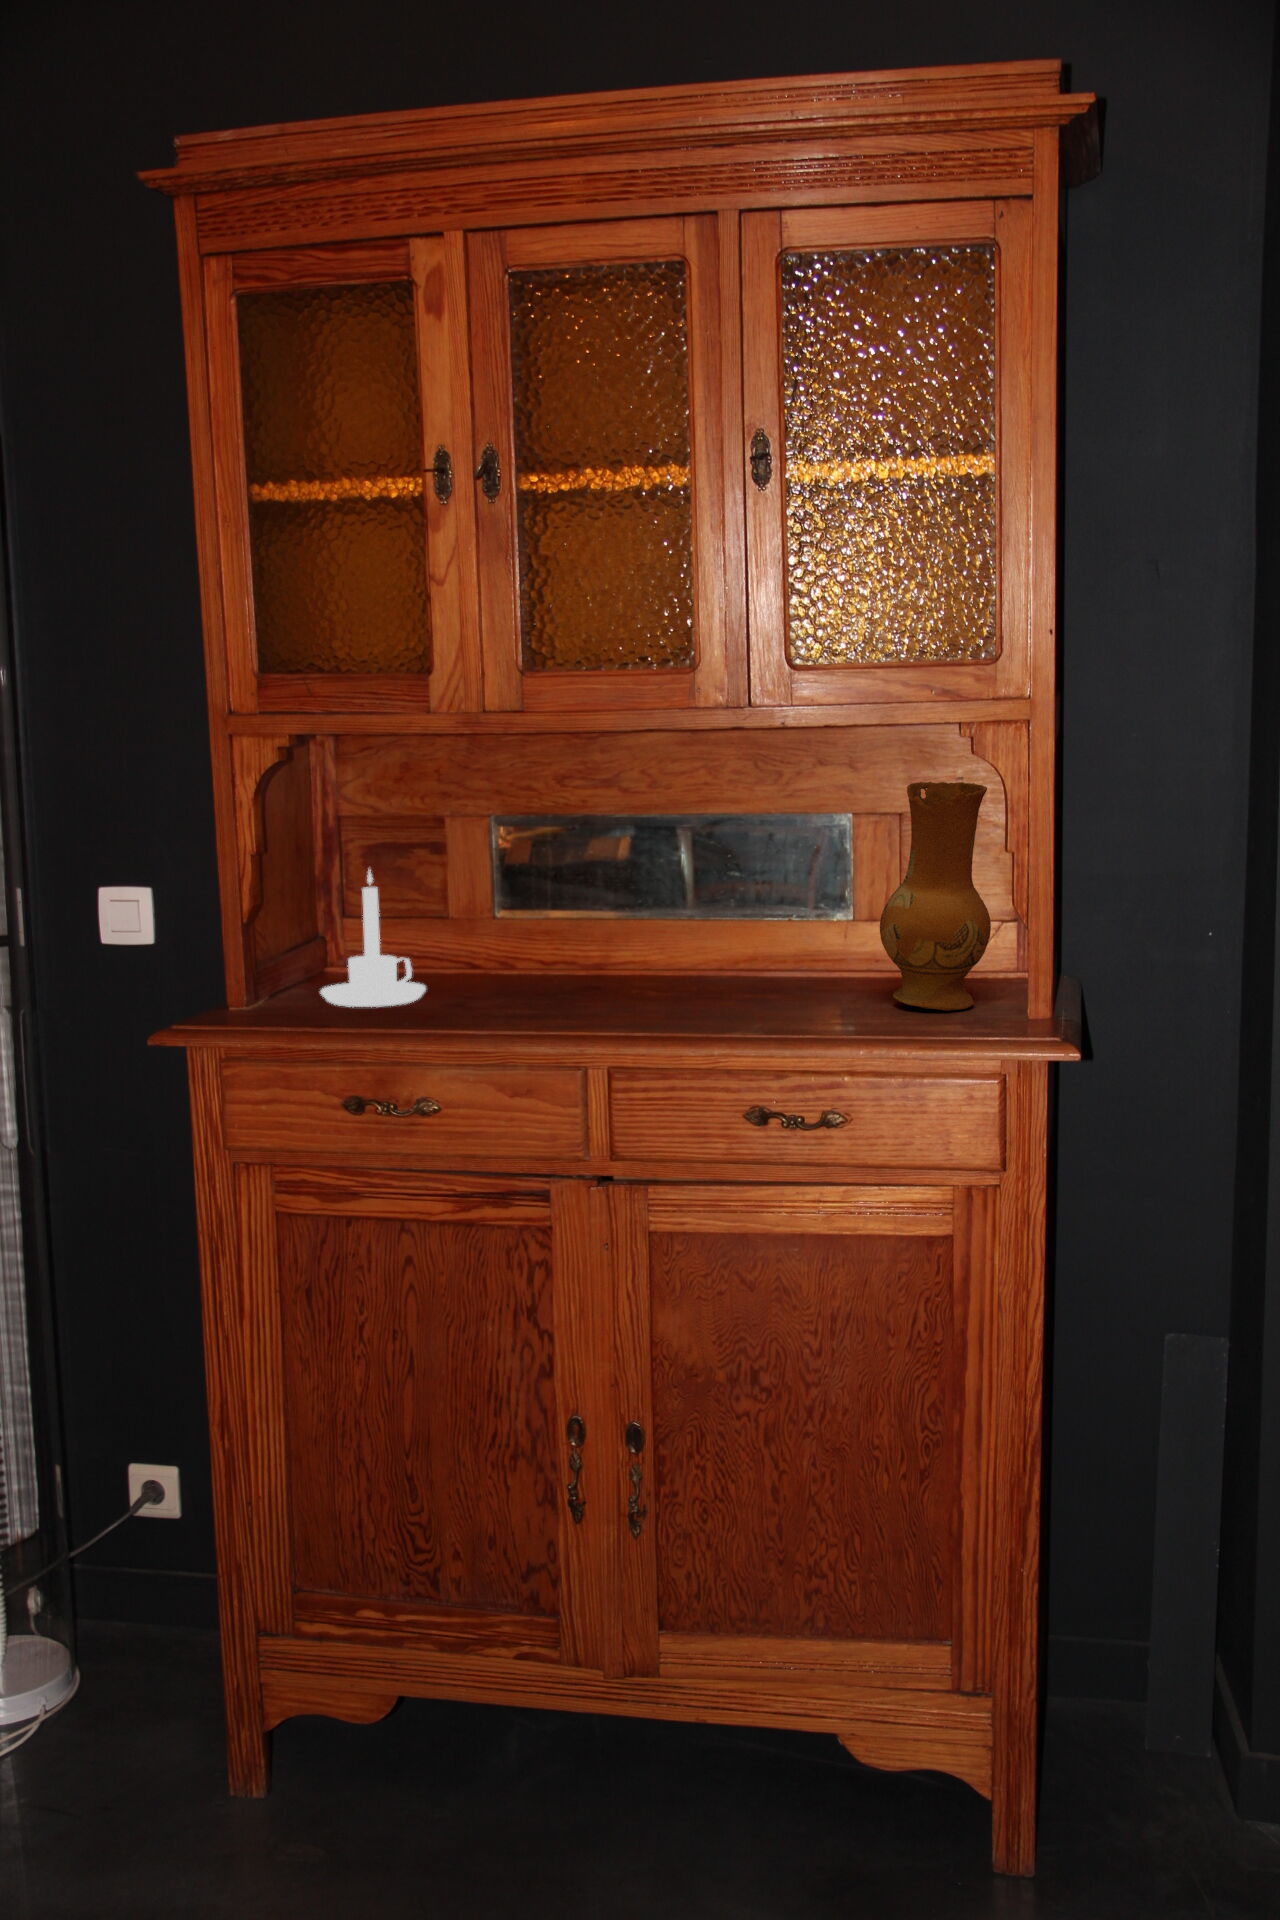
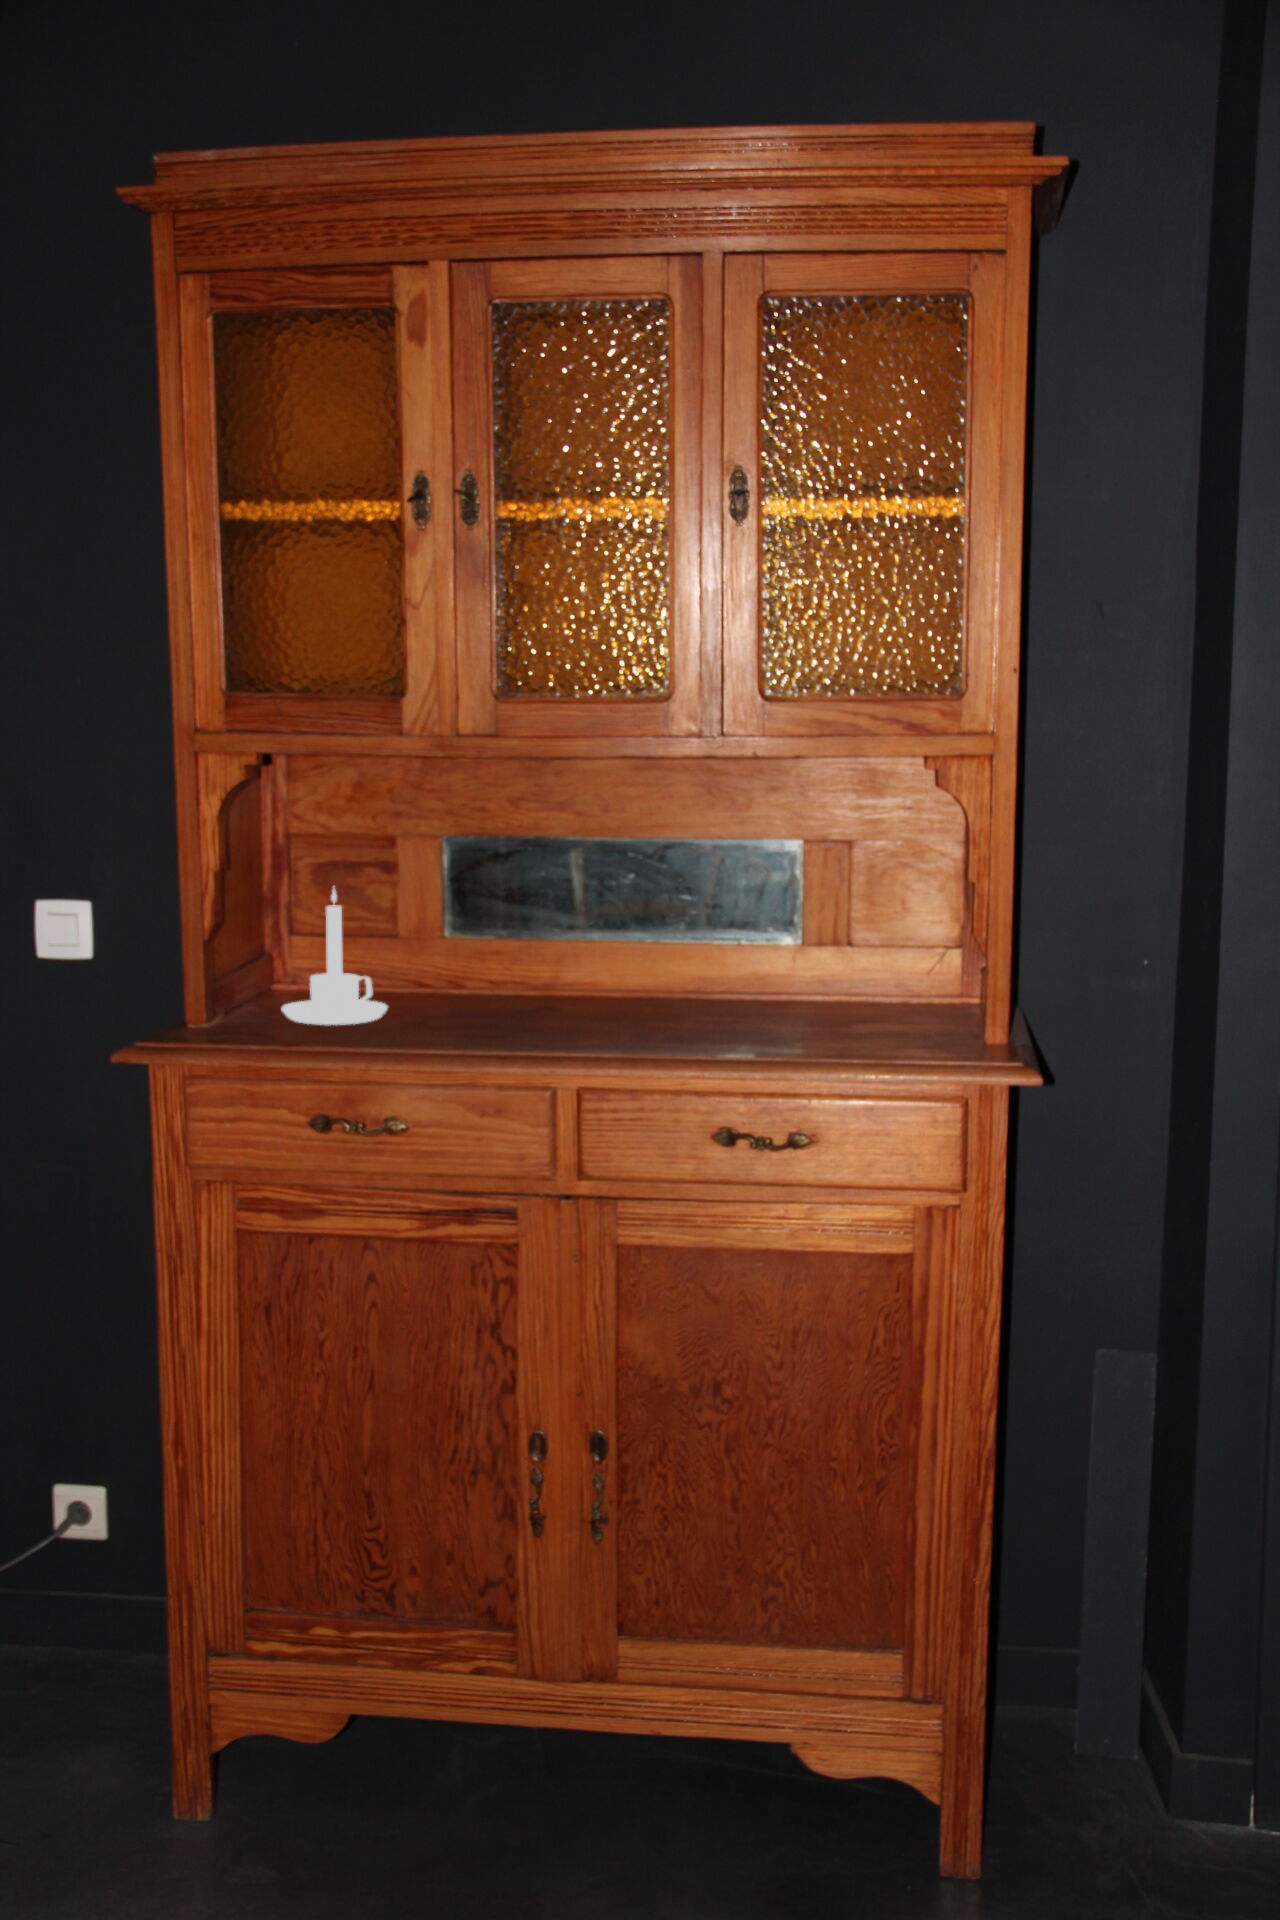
ceramic jug: present [880,782,991,1011] -> none [840,813,947,1036]

